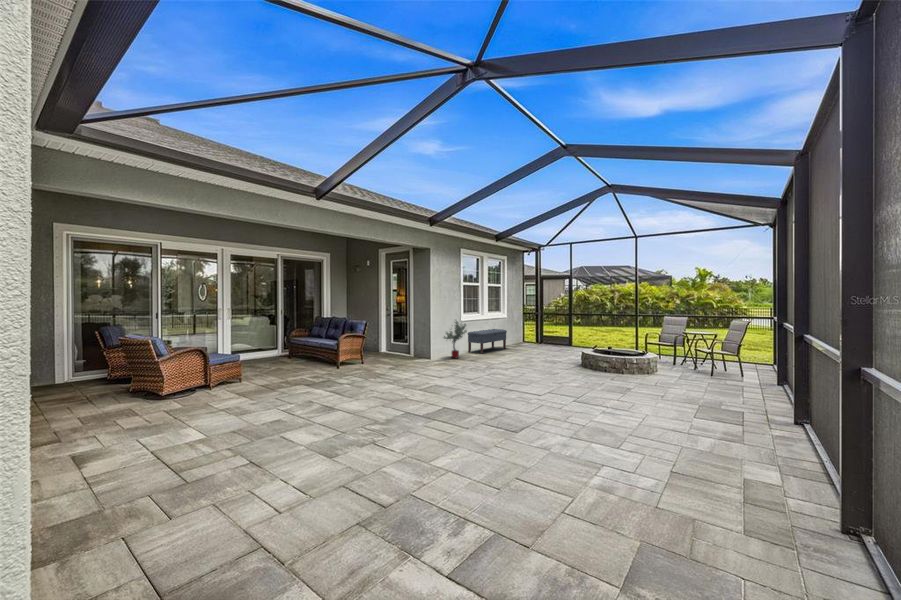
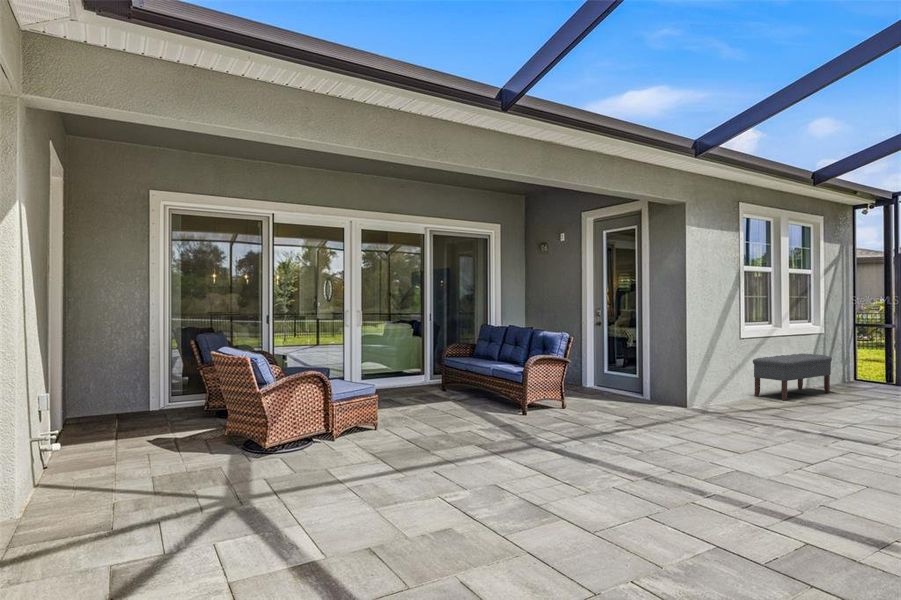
potted tree: present [444,320,467,358] -> none [709,333,758,407]

